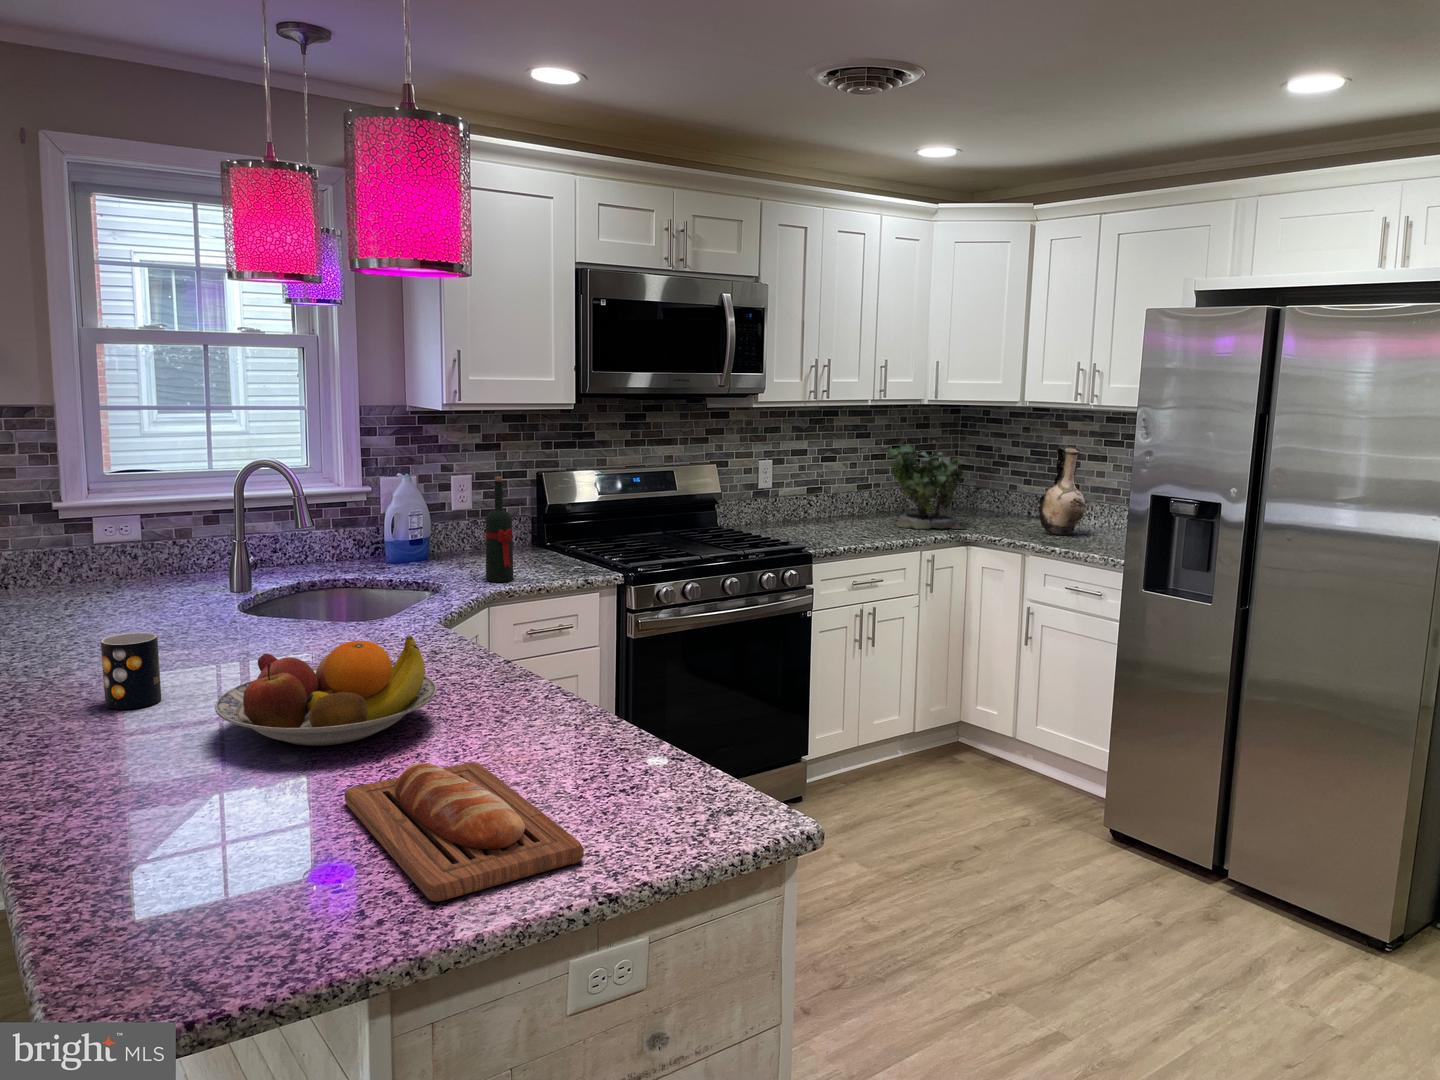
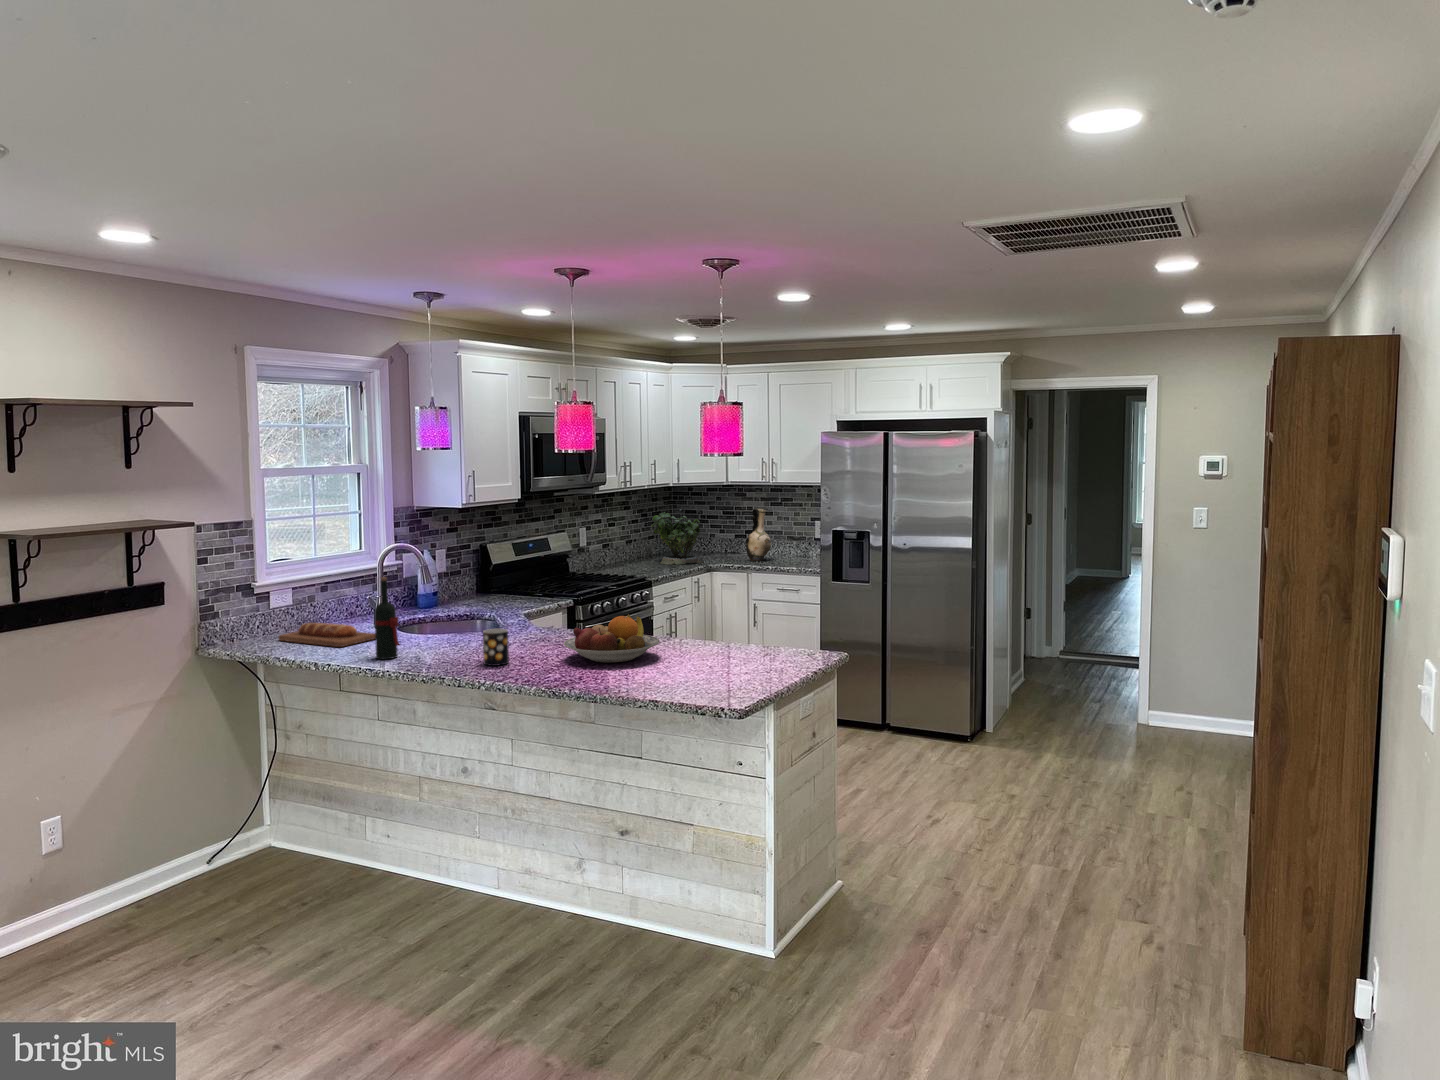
wine bottle: present [486,476,513,582] -> present [375,577,399,659]
bread loaf: present [345,762,584,902] -> present [278,623,375,647]

